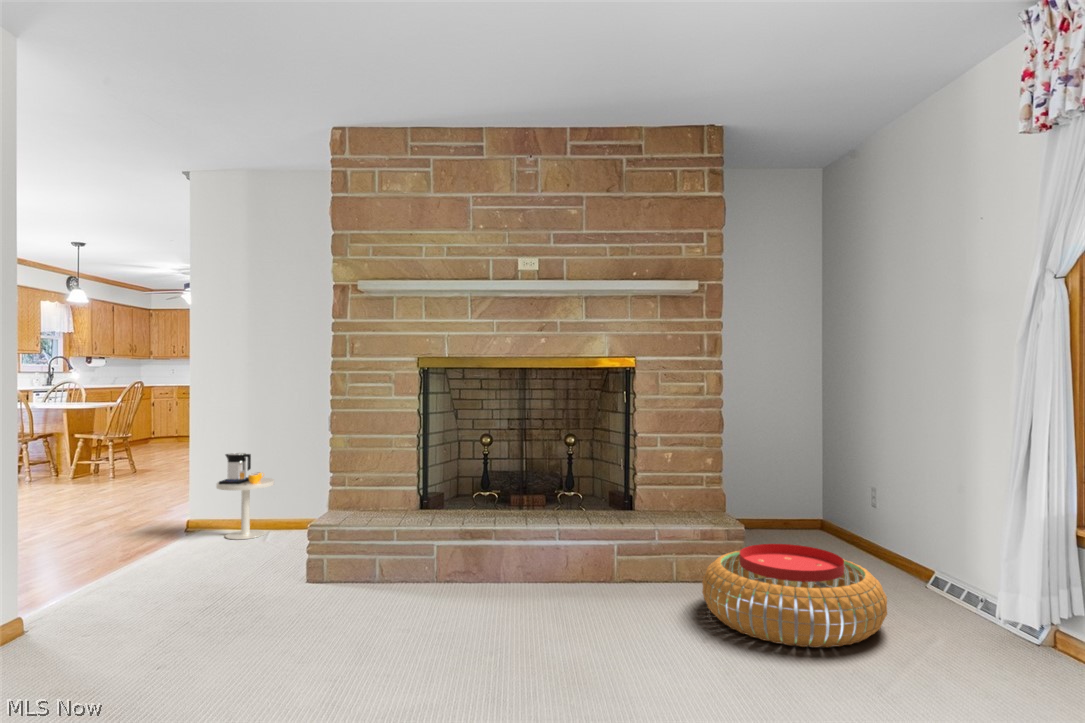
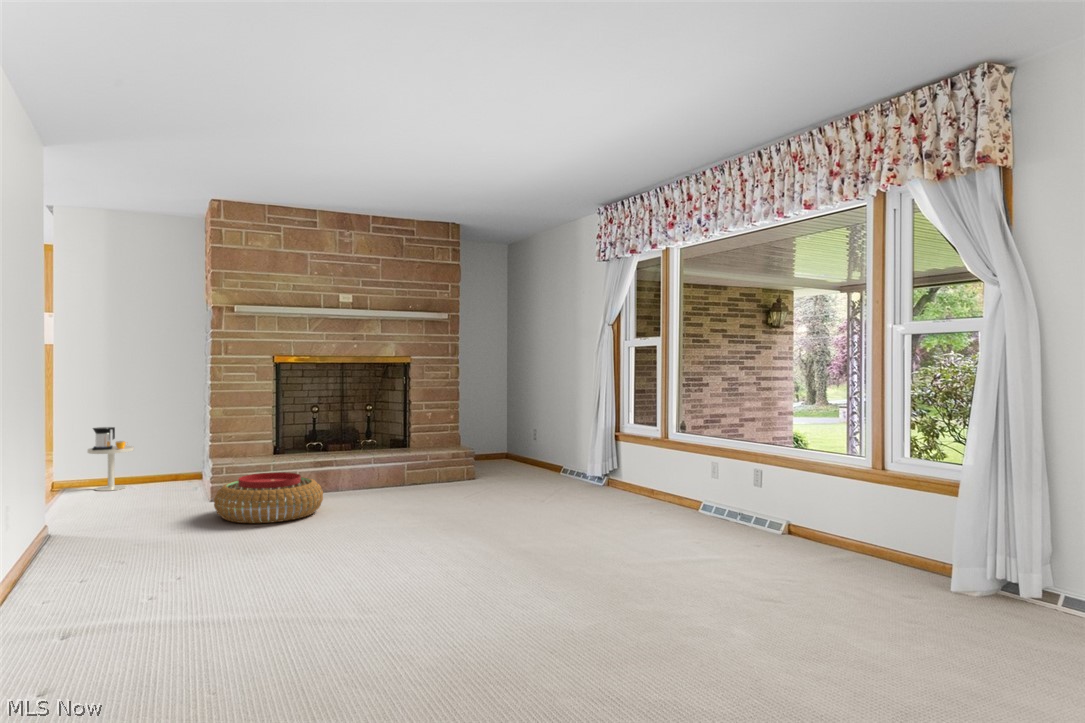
pouf: present [702,544,887,647] -> present [214,472,323,523]

